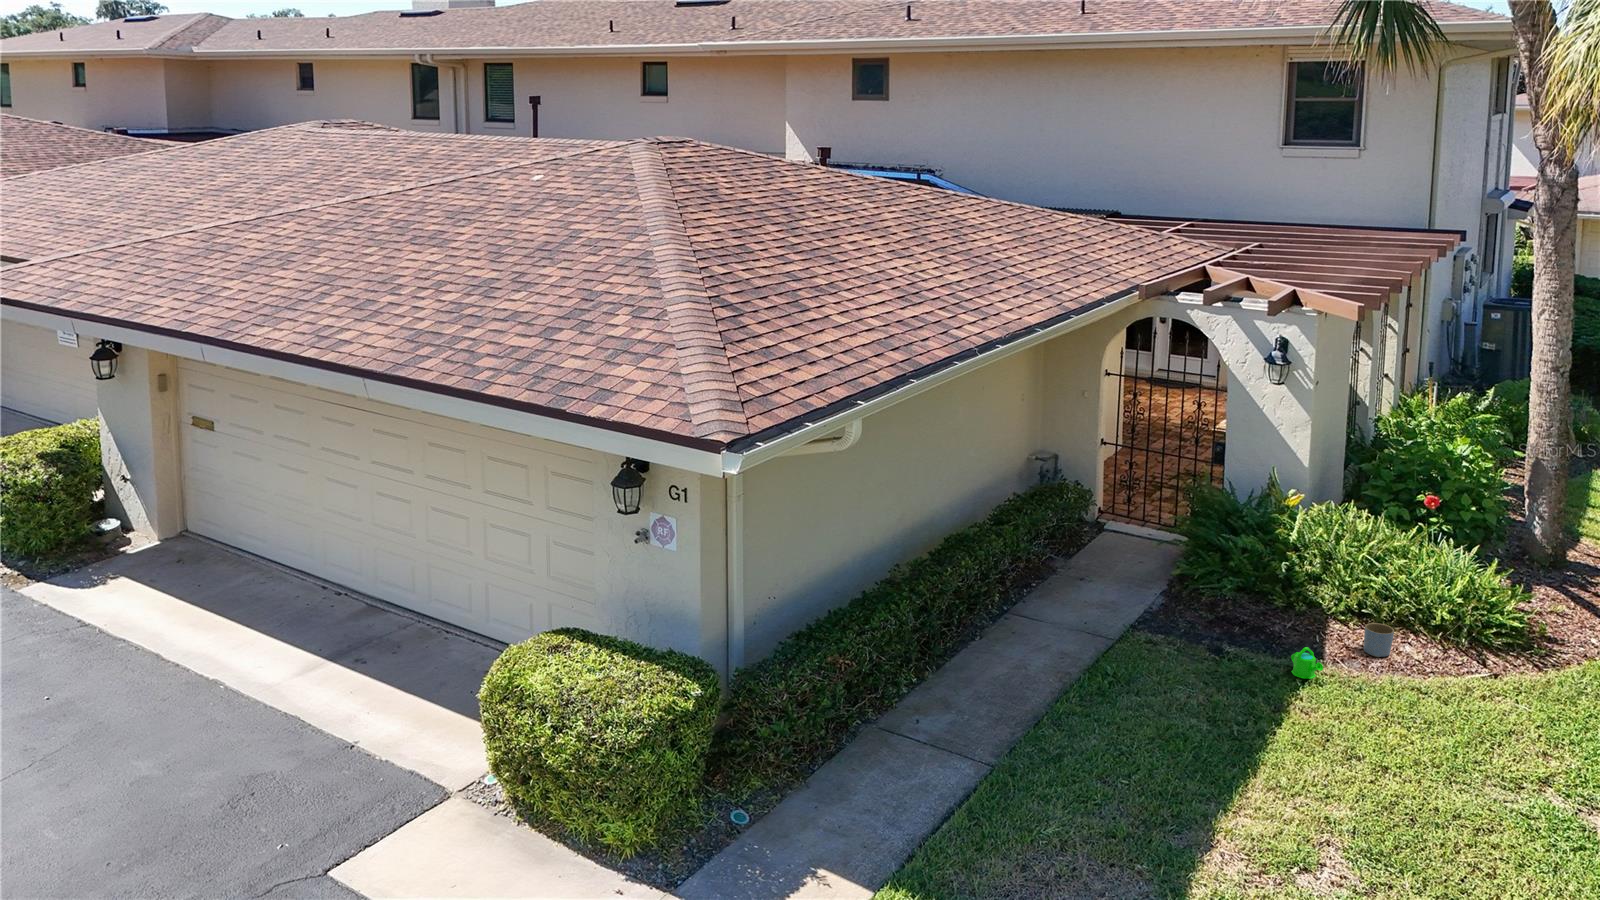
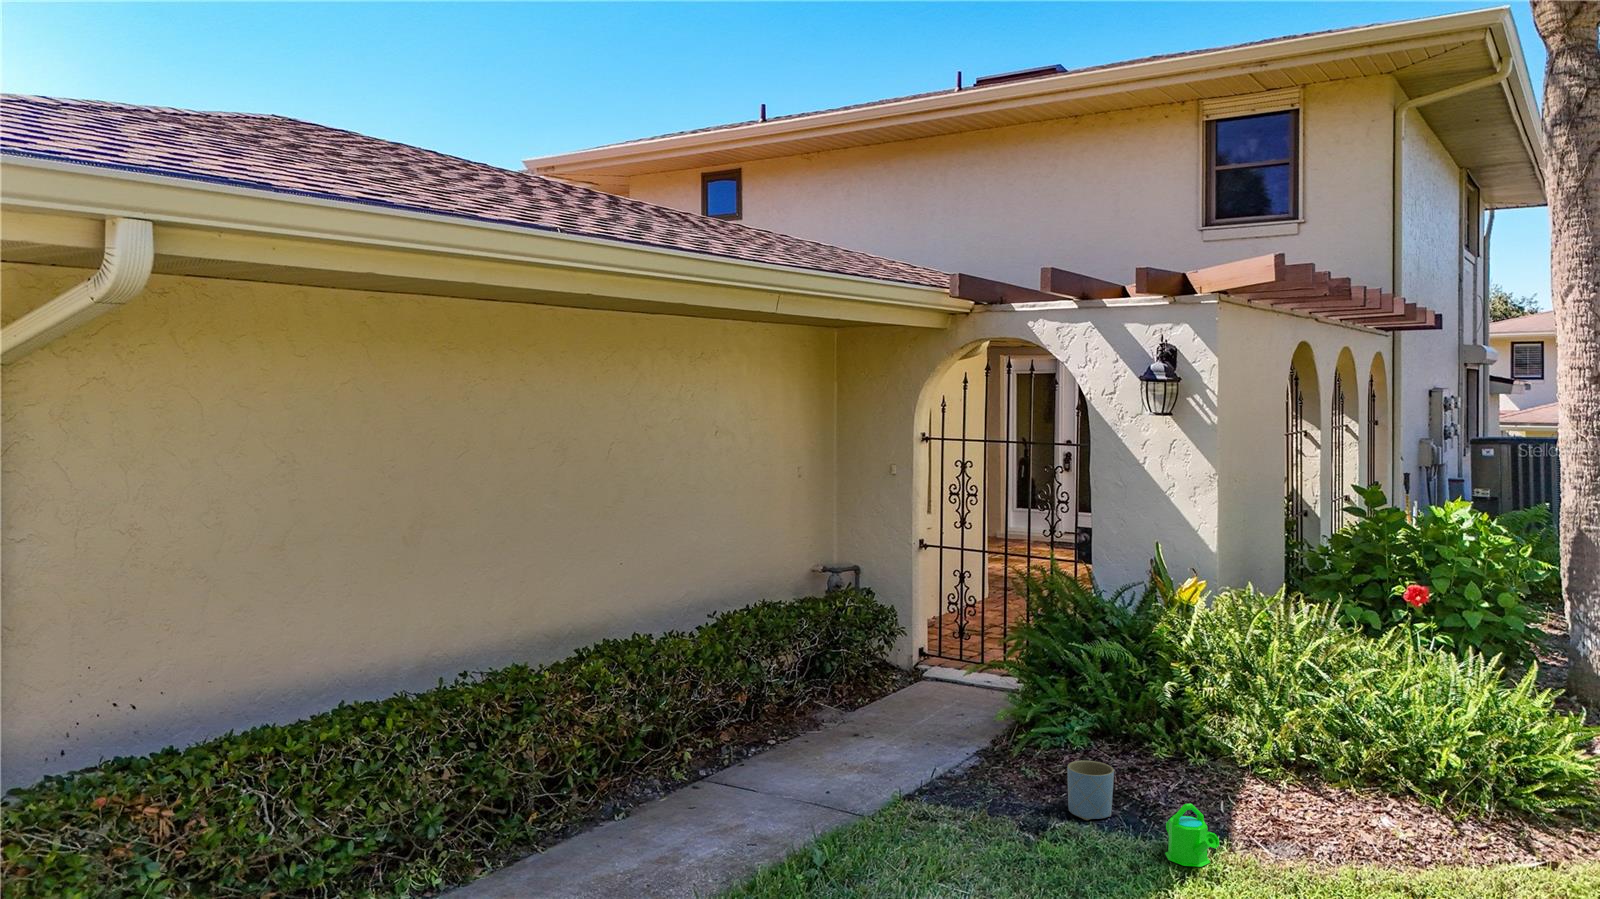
planter: present [1364,623,1394,657] -> present [1067,761,1114,820]

